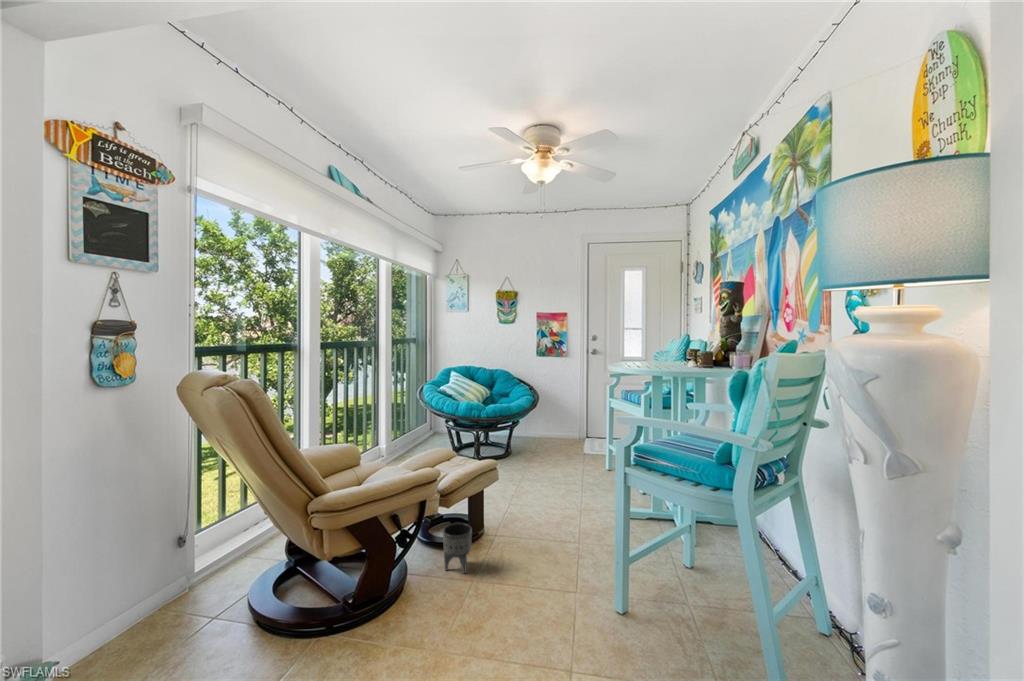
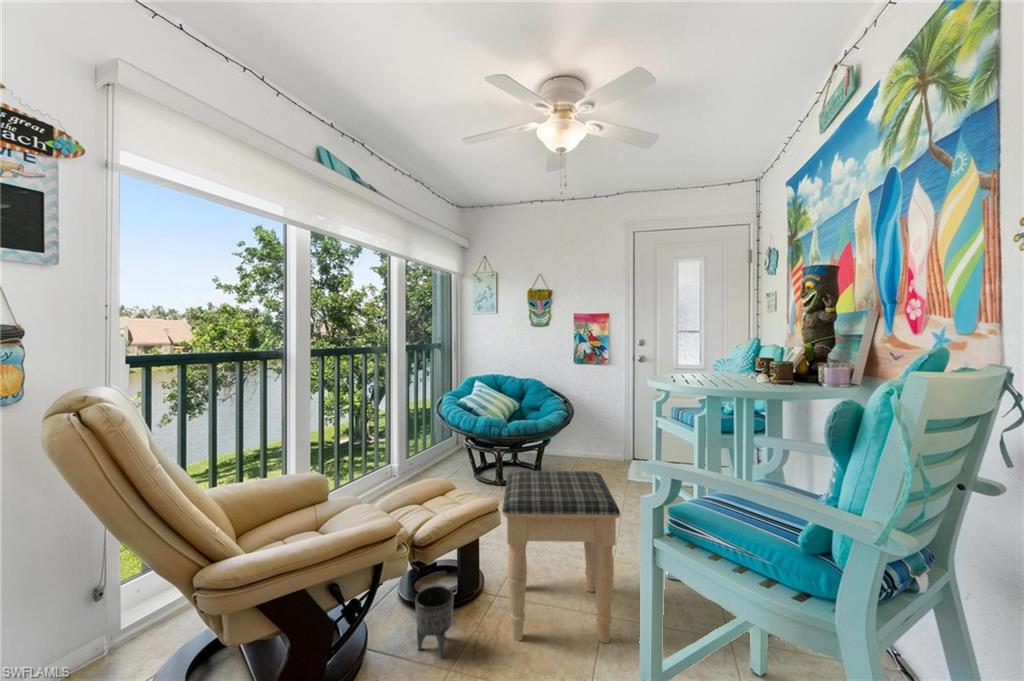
footstool: none [502,436,594,561] -> present [502,471,620,643]

